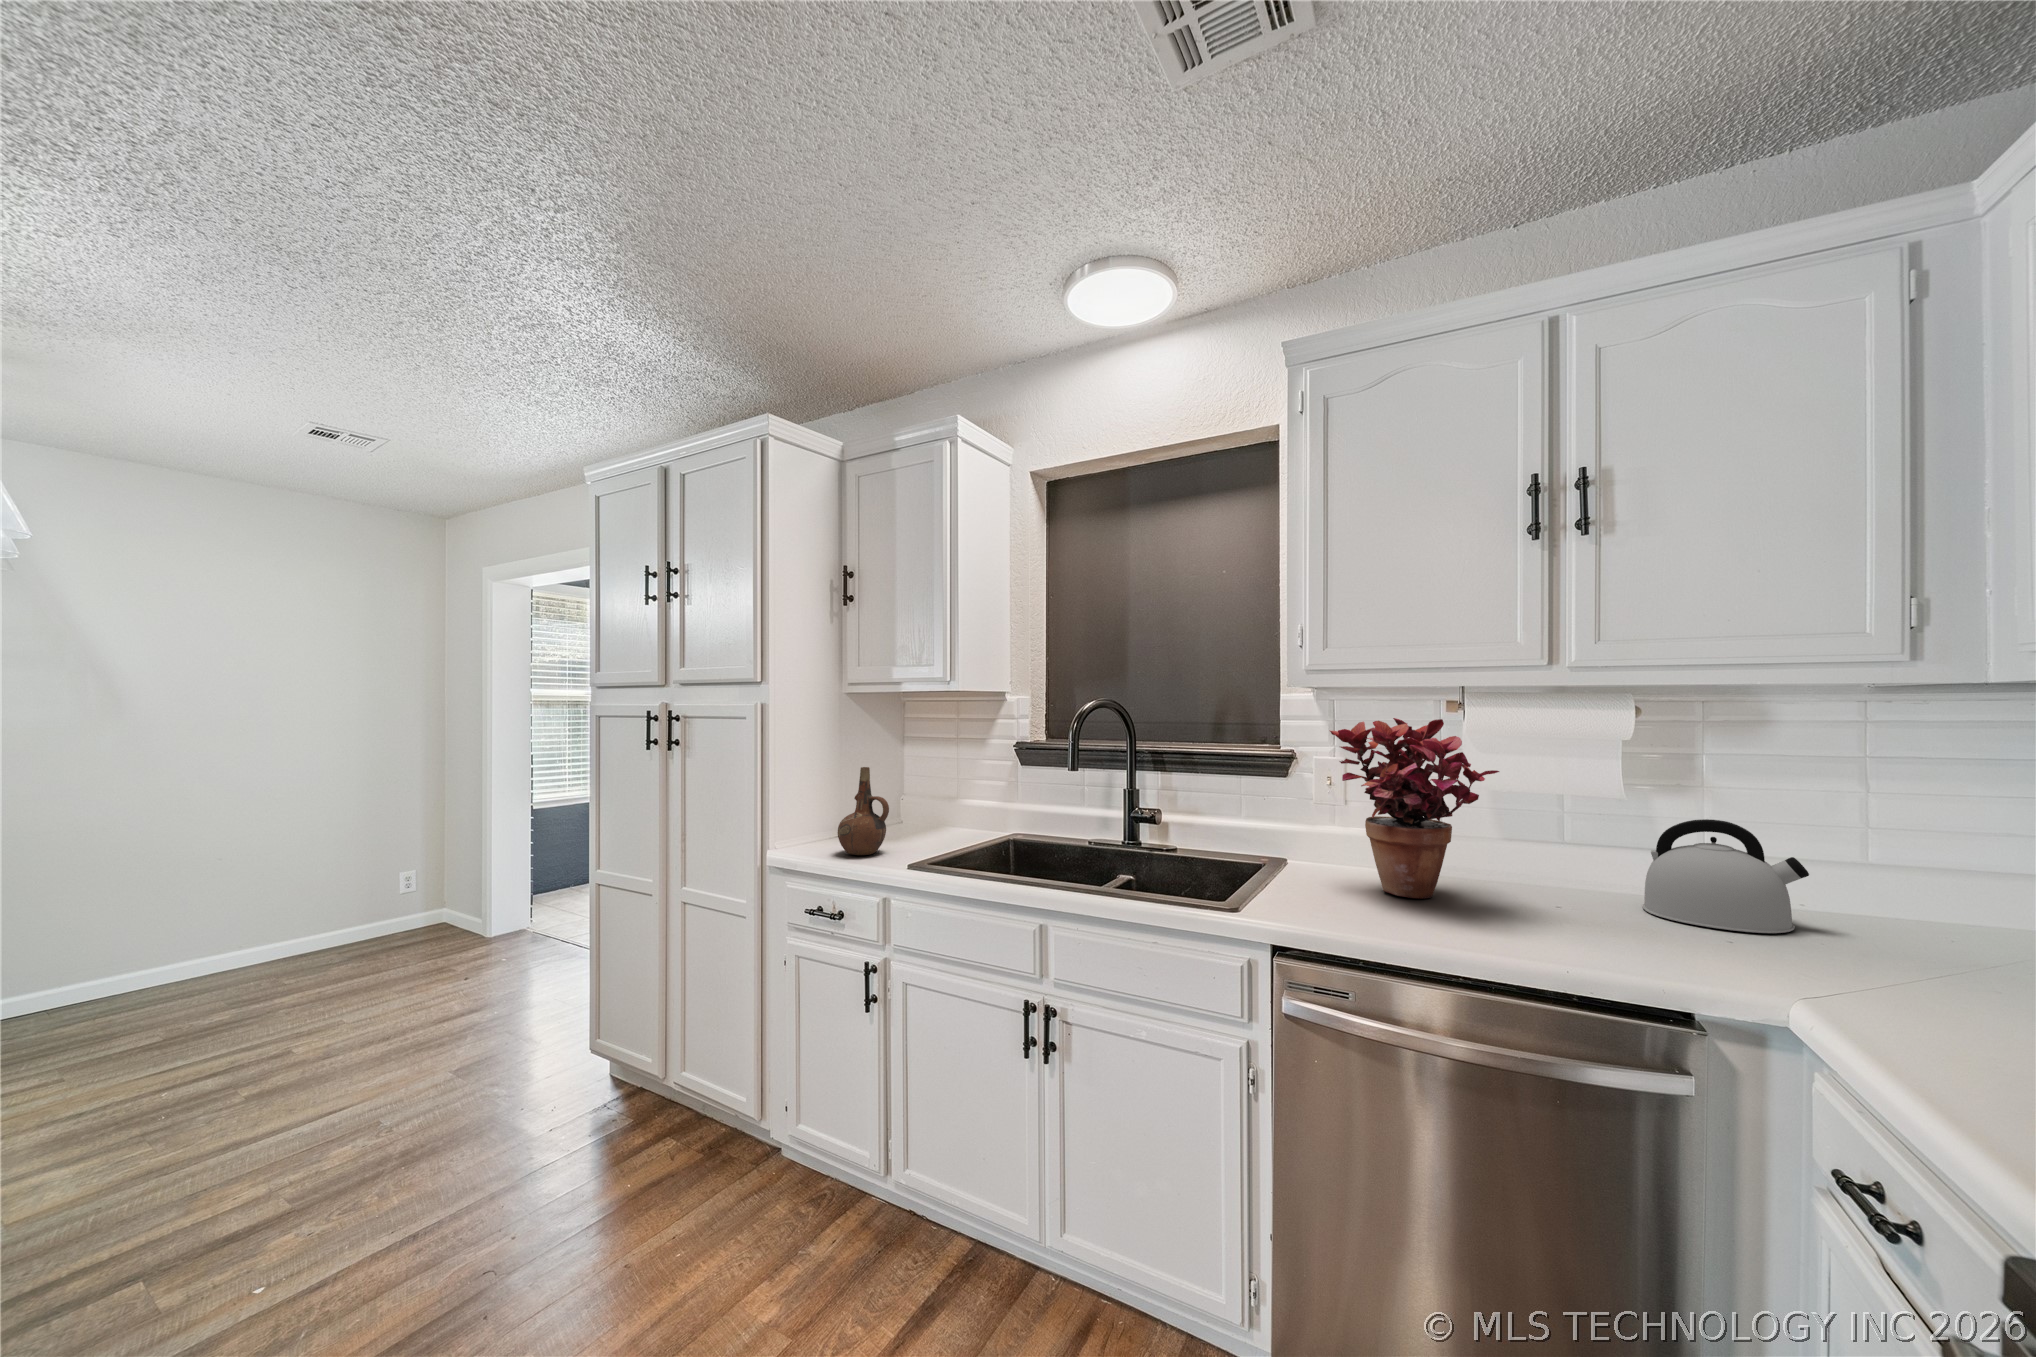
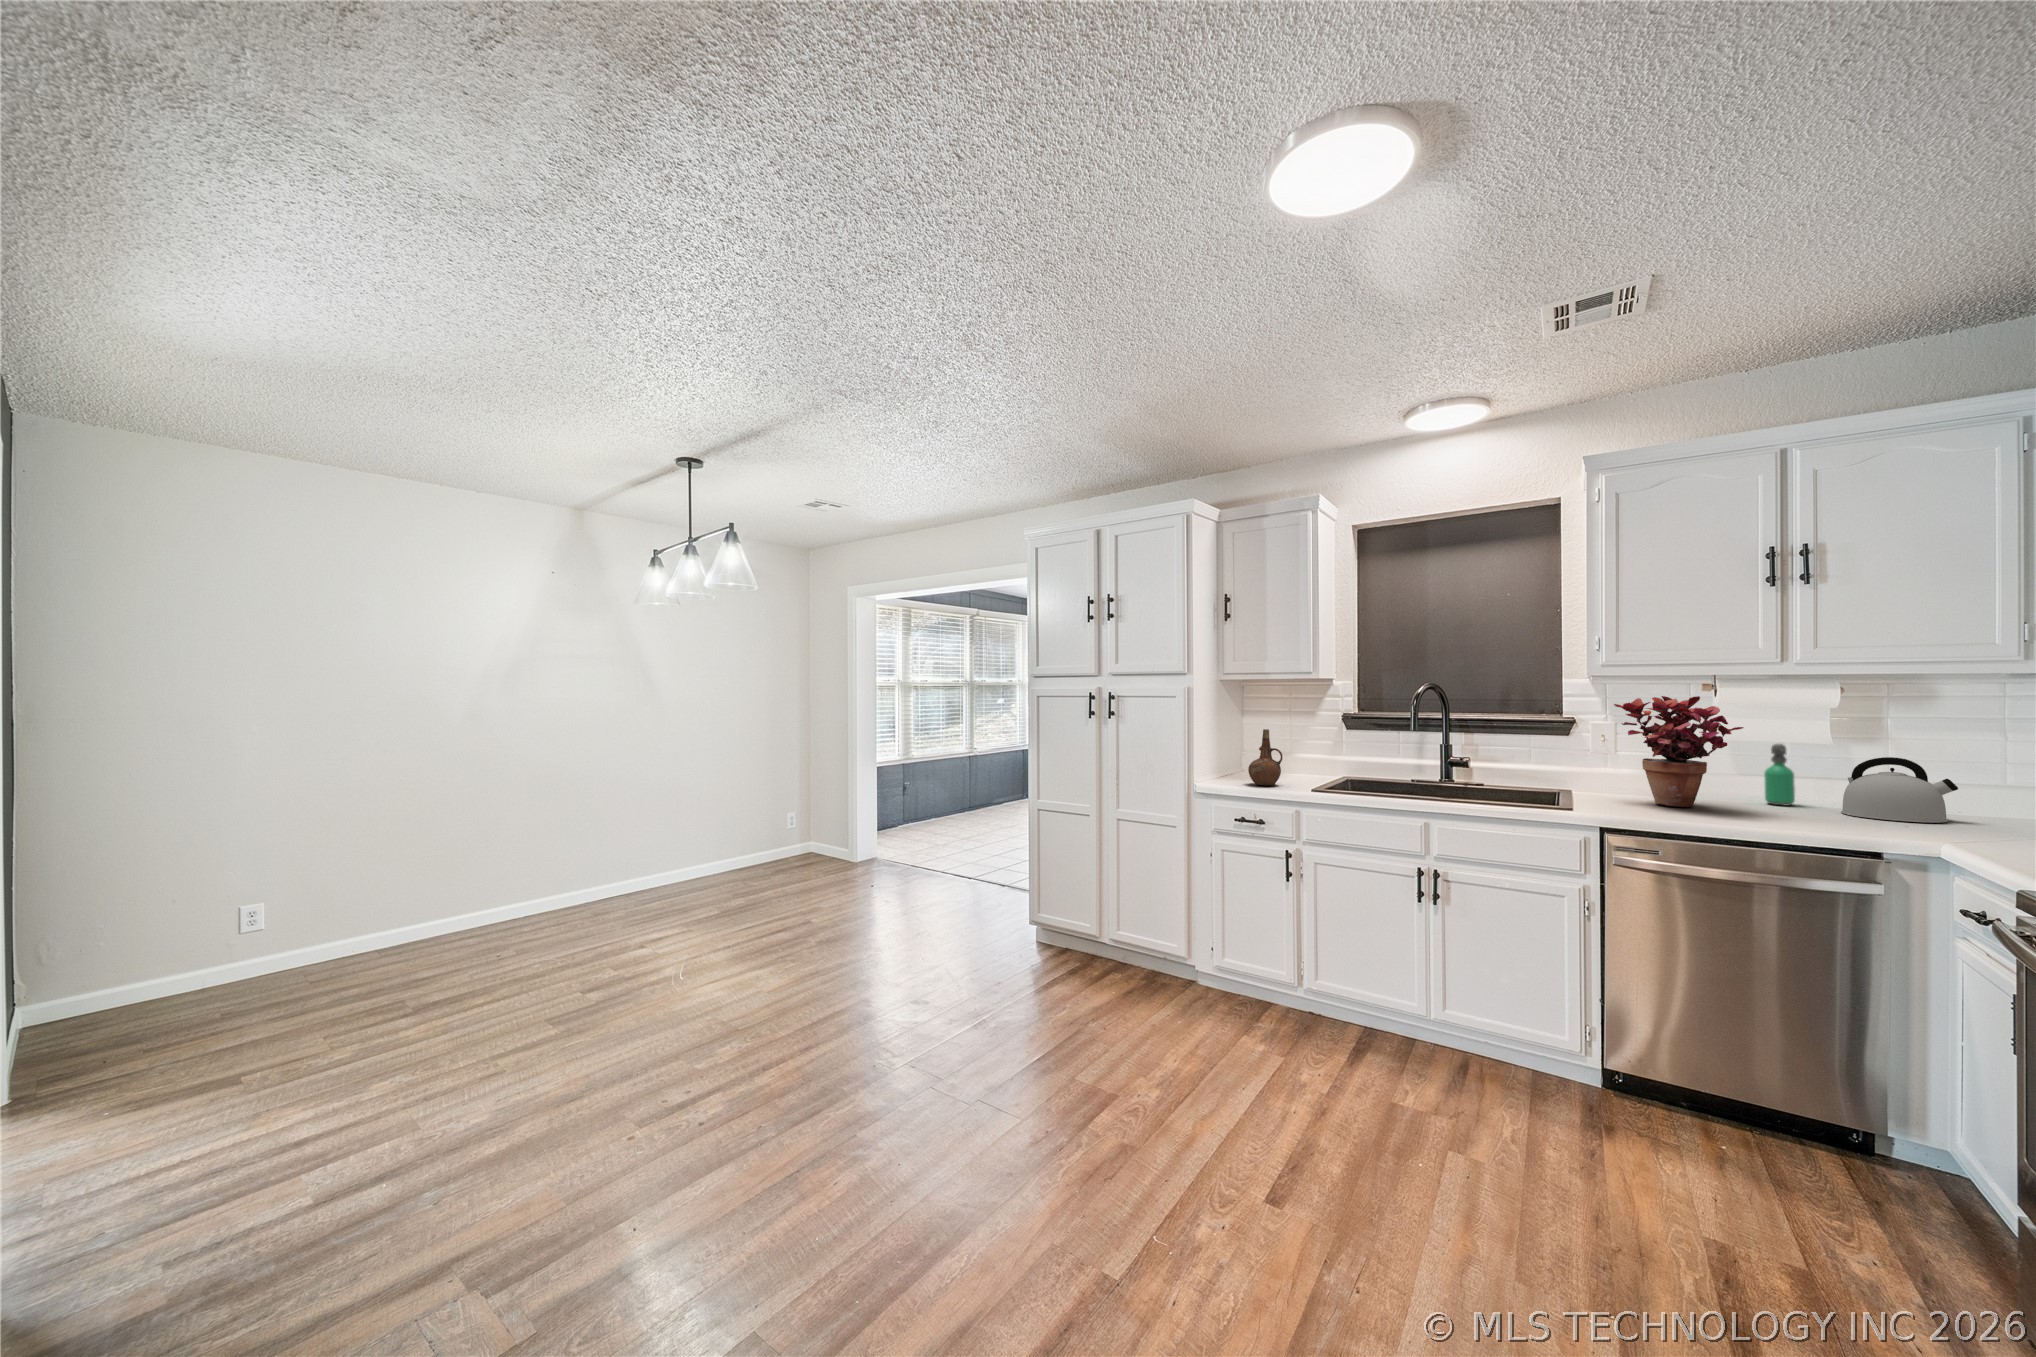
soap dispenser: none [1541,793,1582,891] -> present [1764,744,1795,806]

